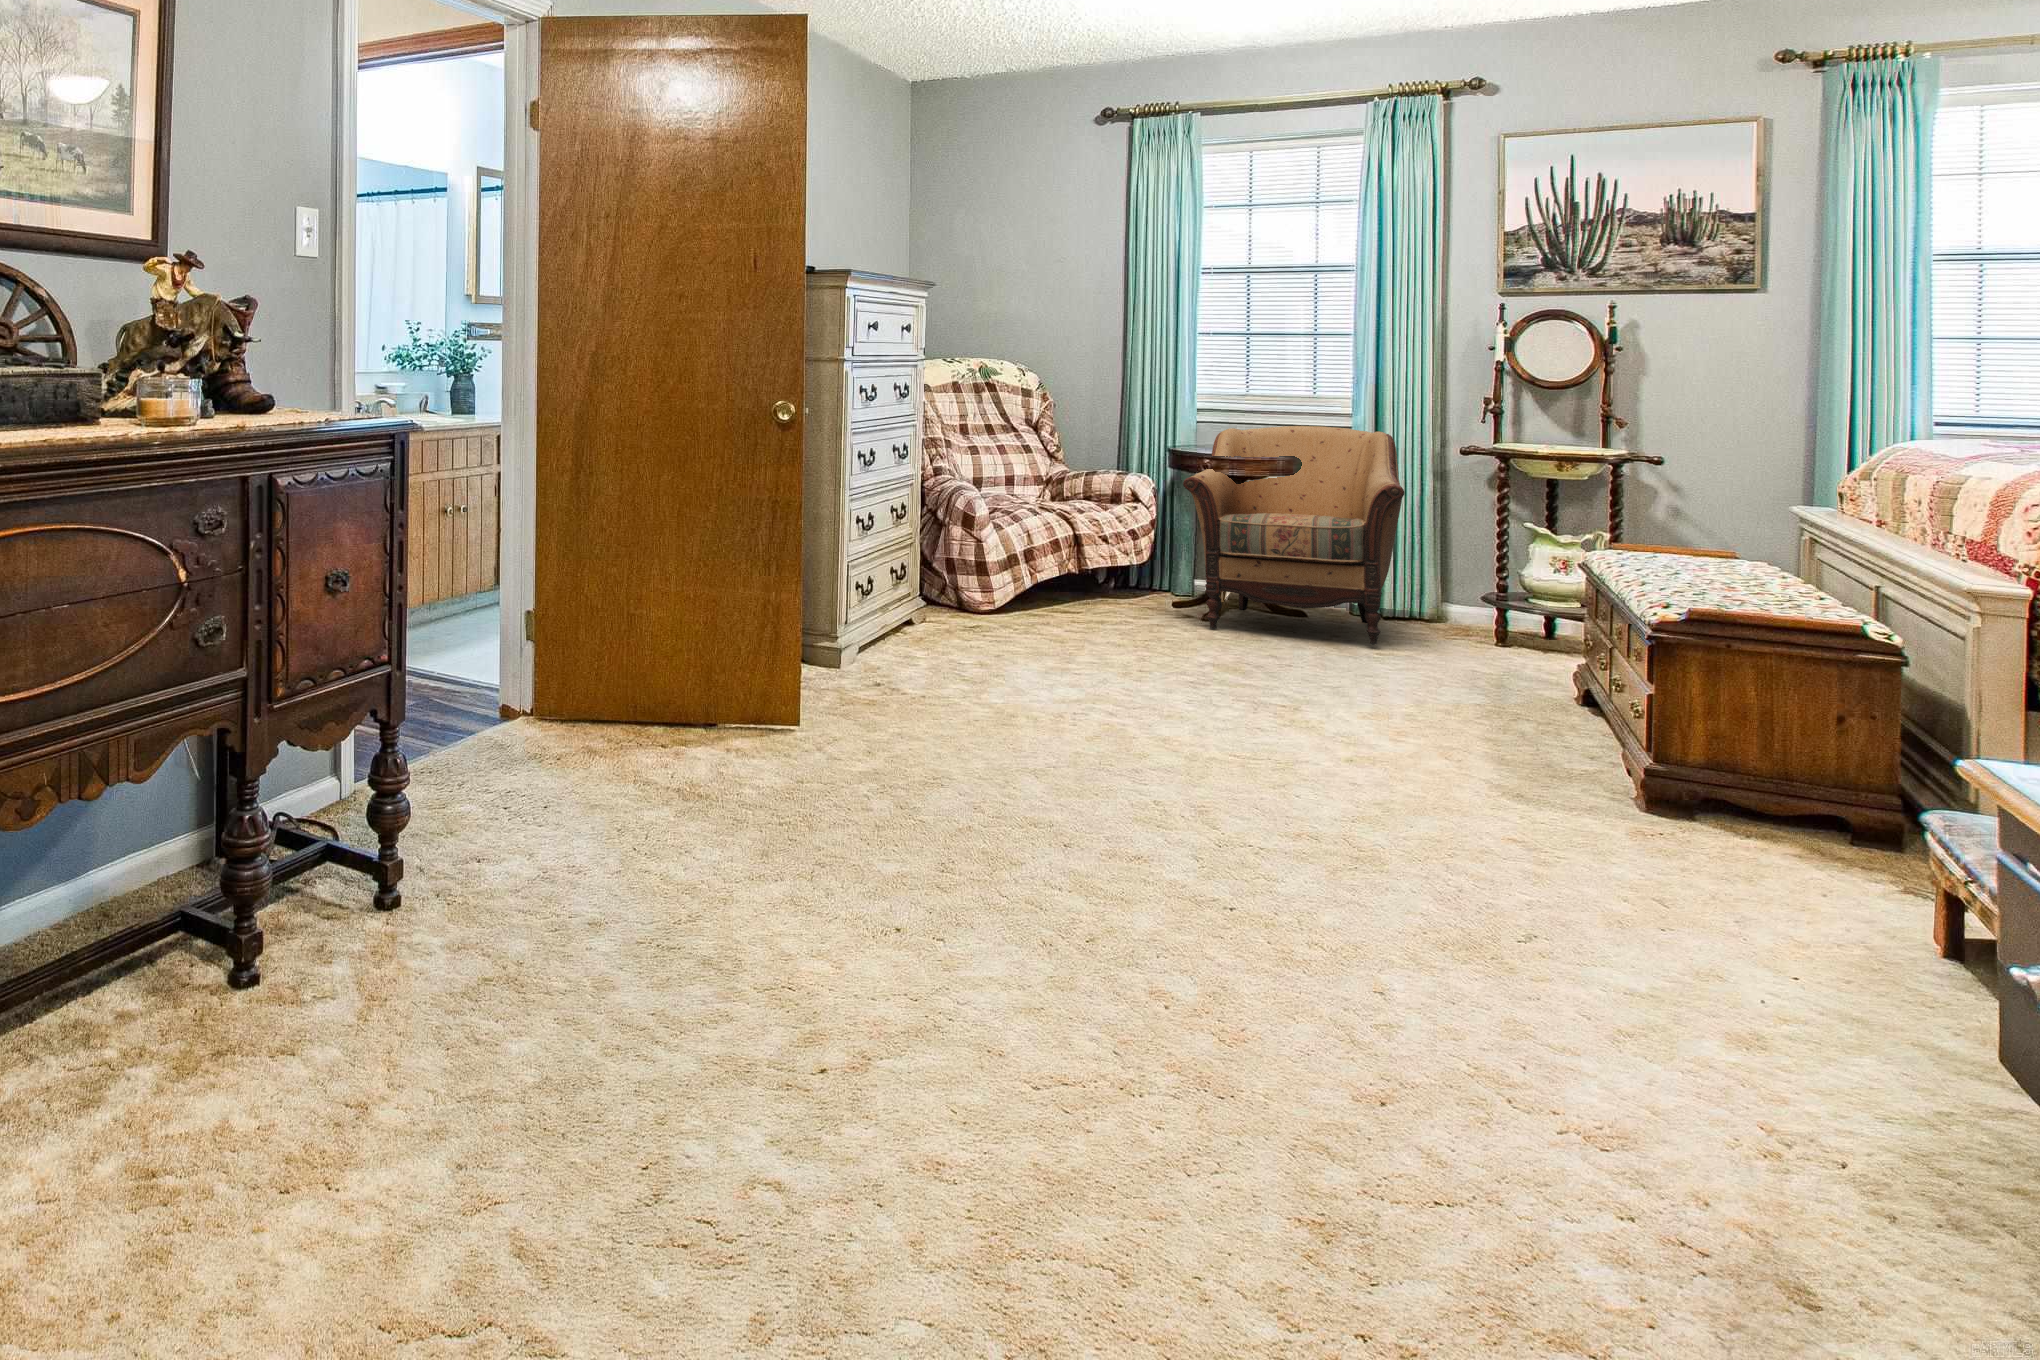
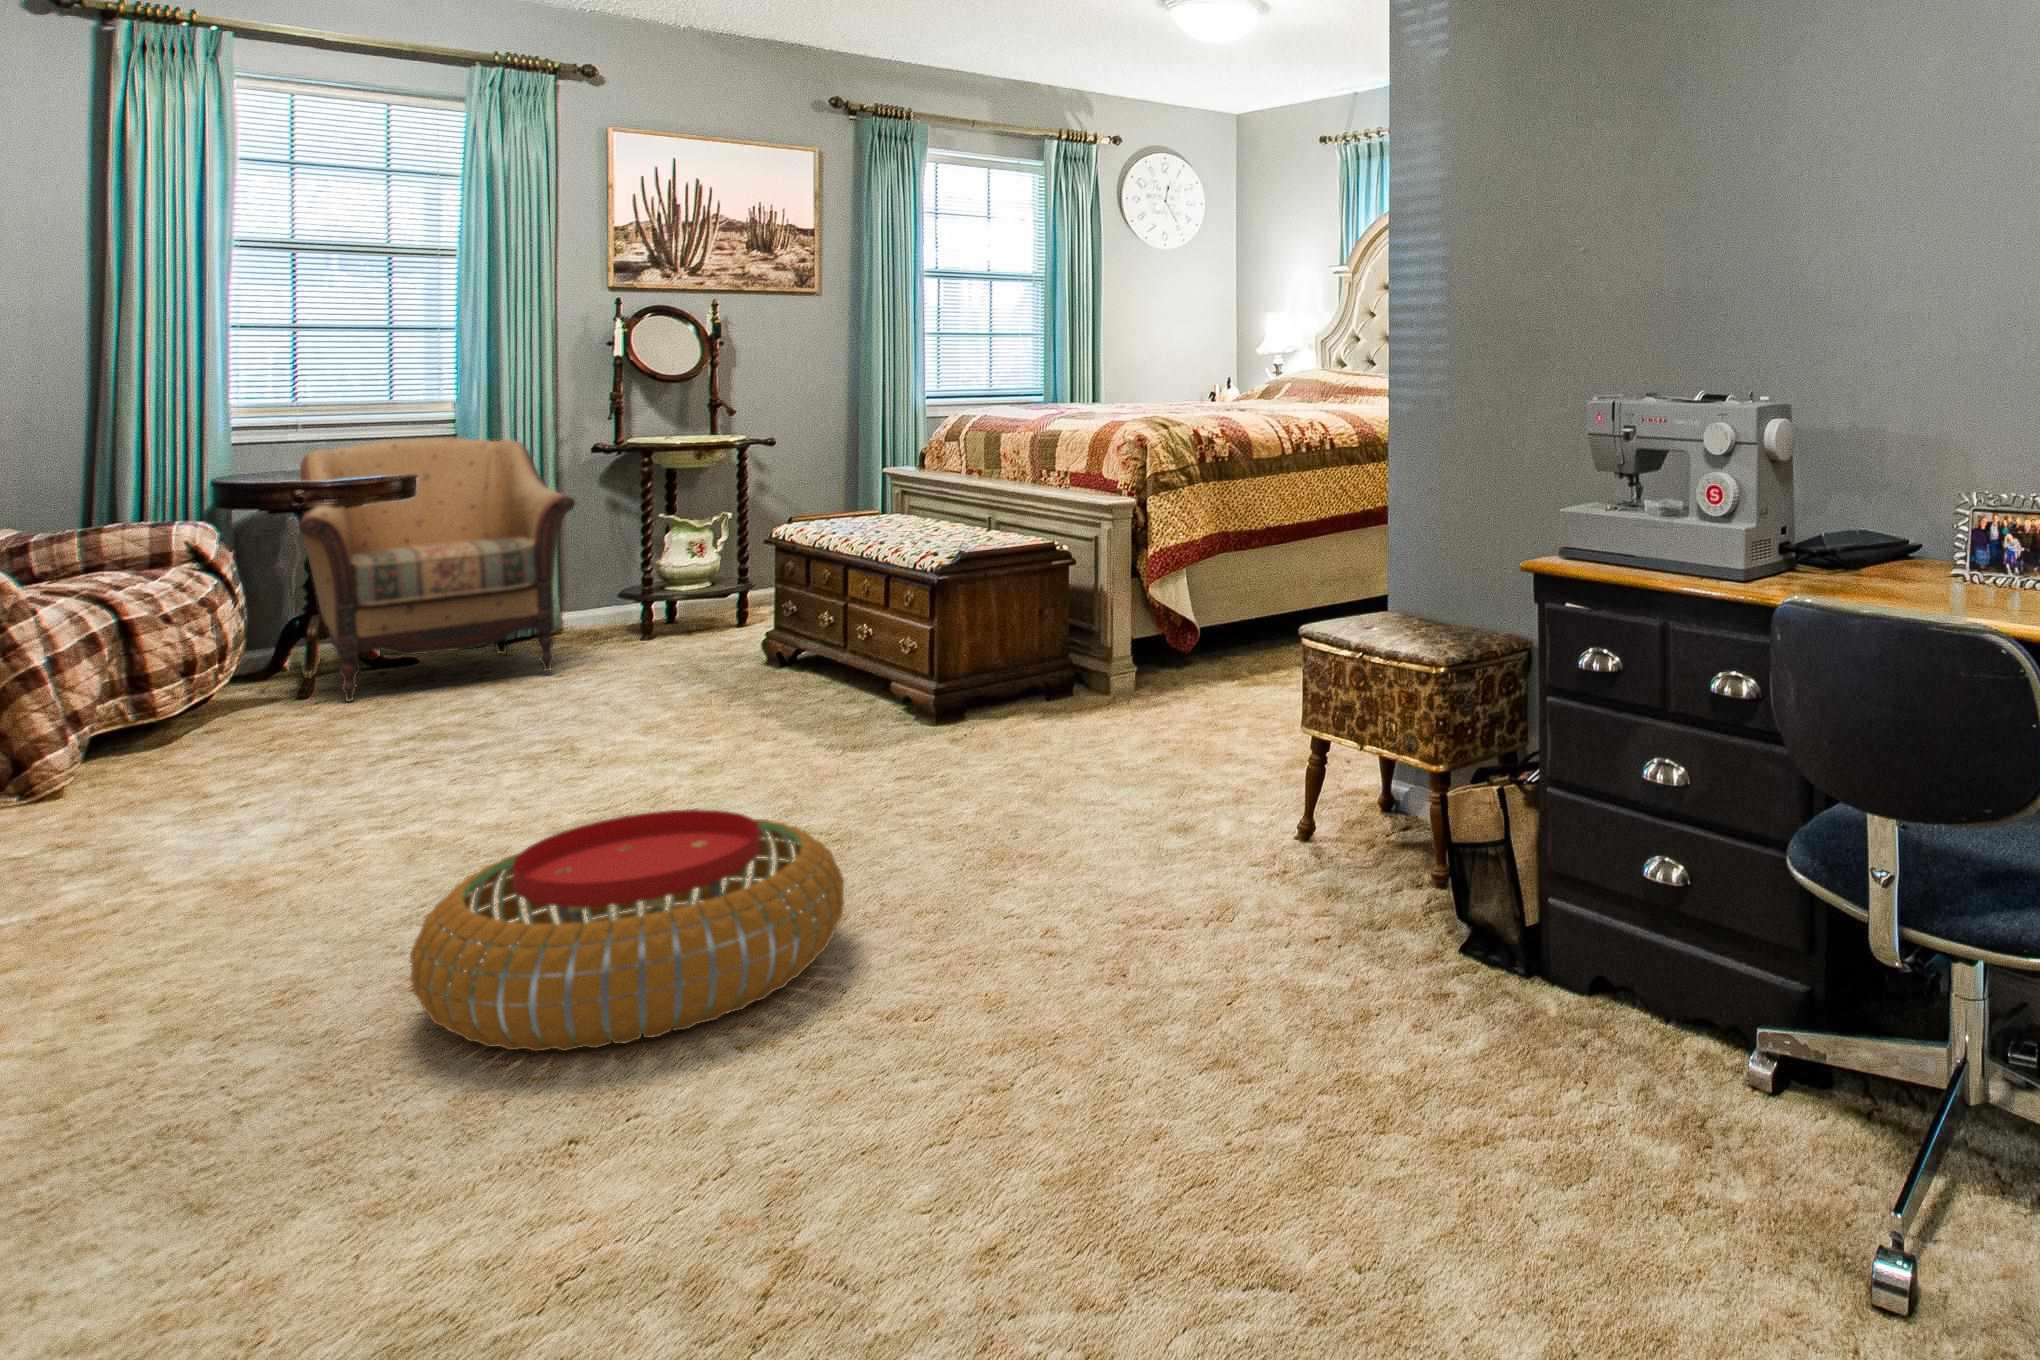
pouf: none [898,732,1256,941] -> present [410,809,844,1051]

